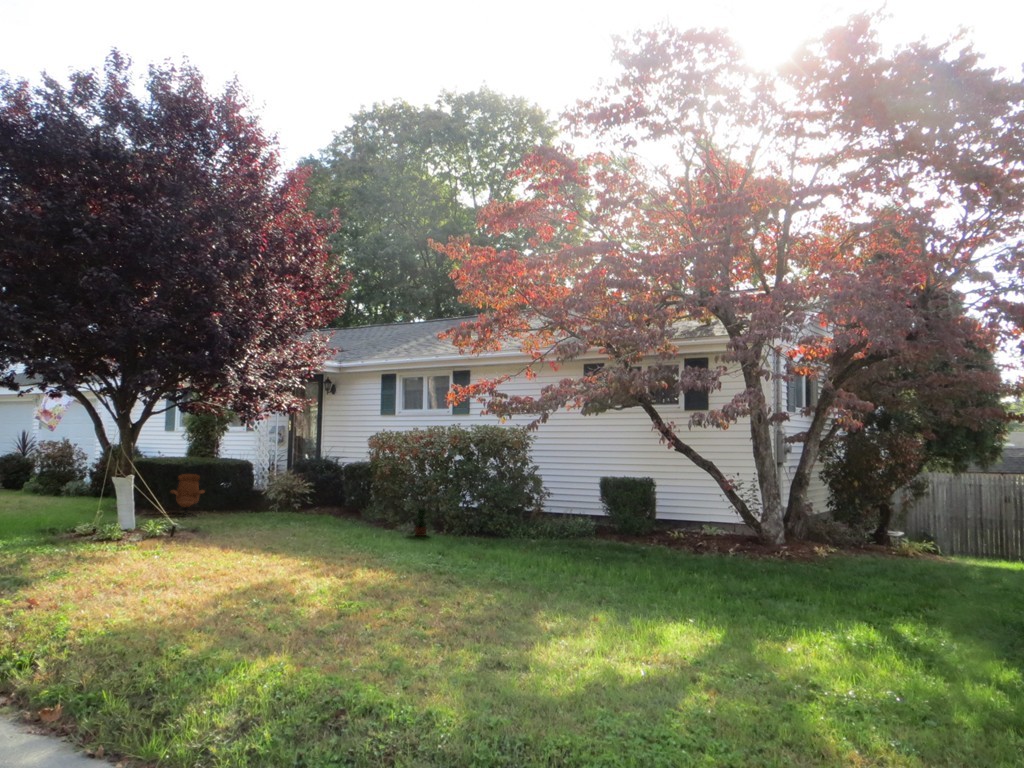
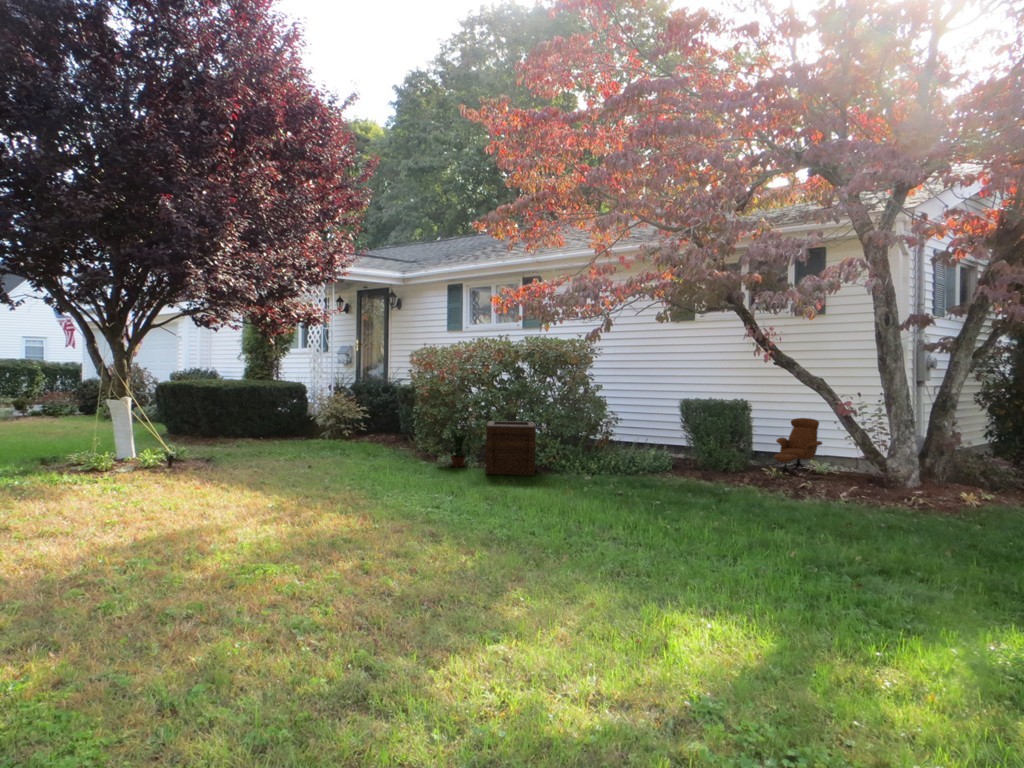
lounge chair: present [171,474,205,516] -> present [772,418,822,475]
wooden crate: none [446,496,493,542] -> present [485,421,536,476]

